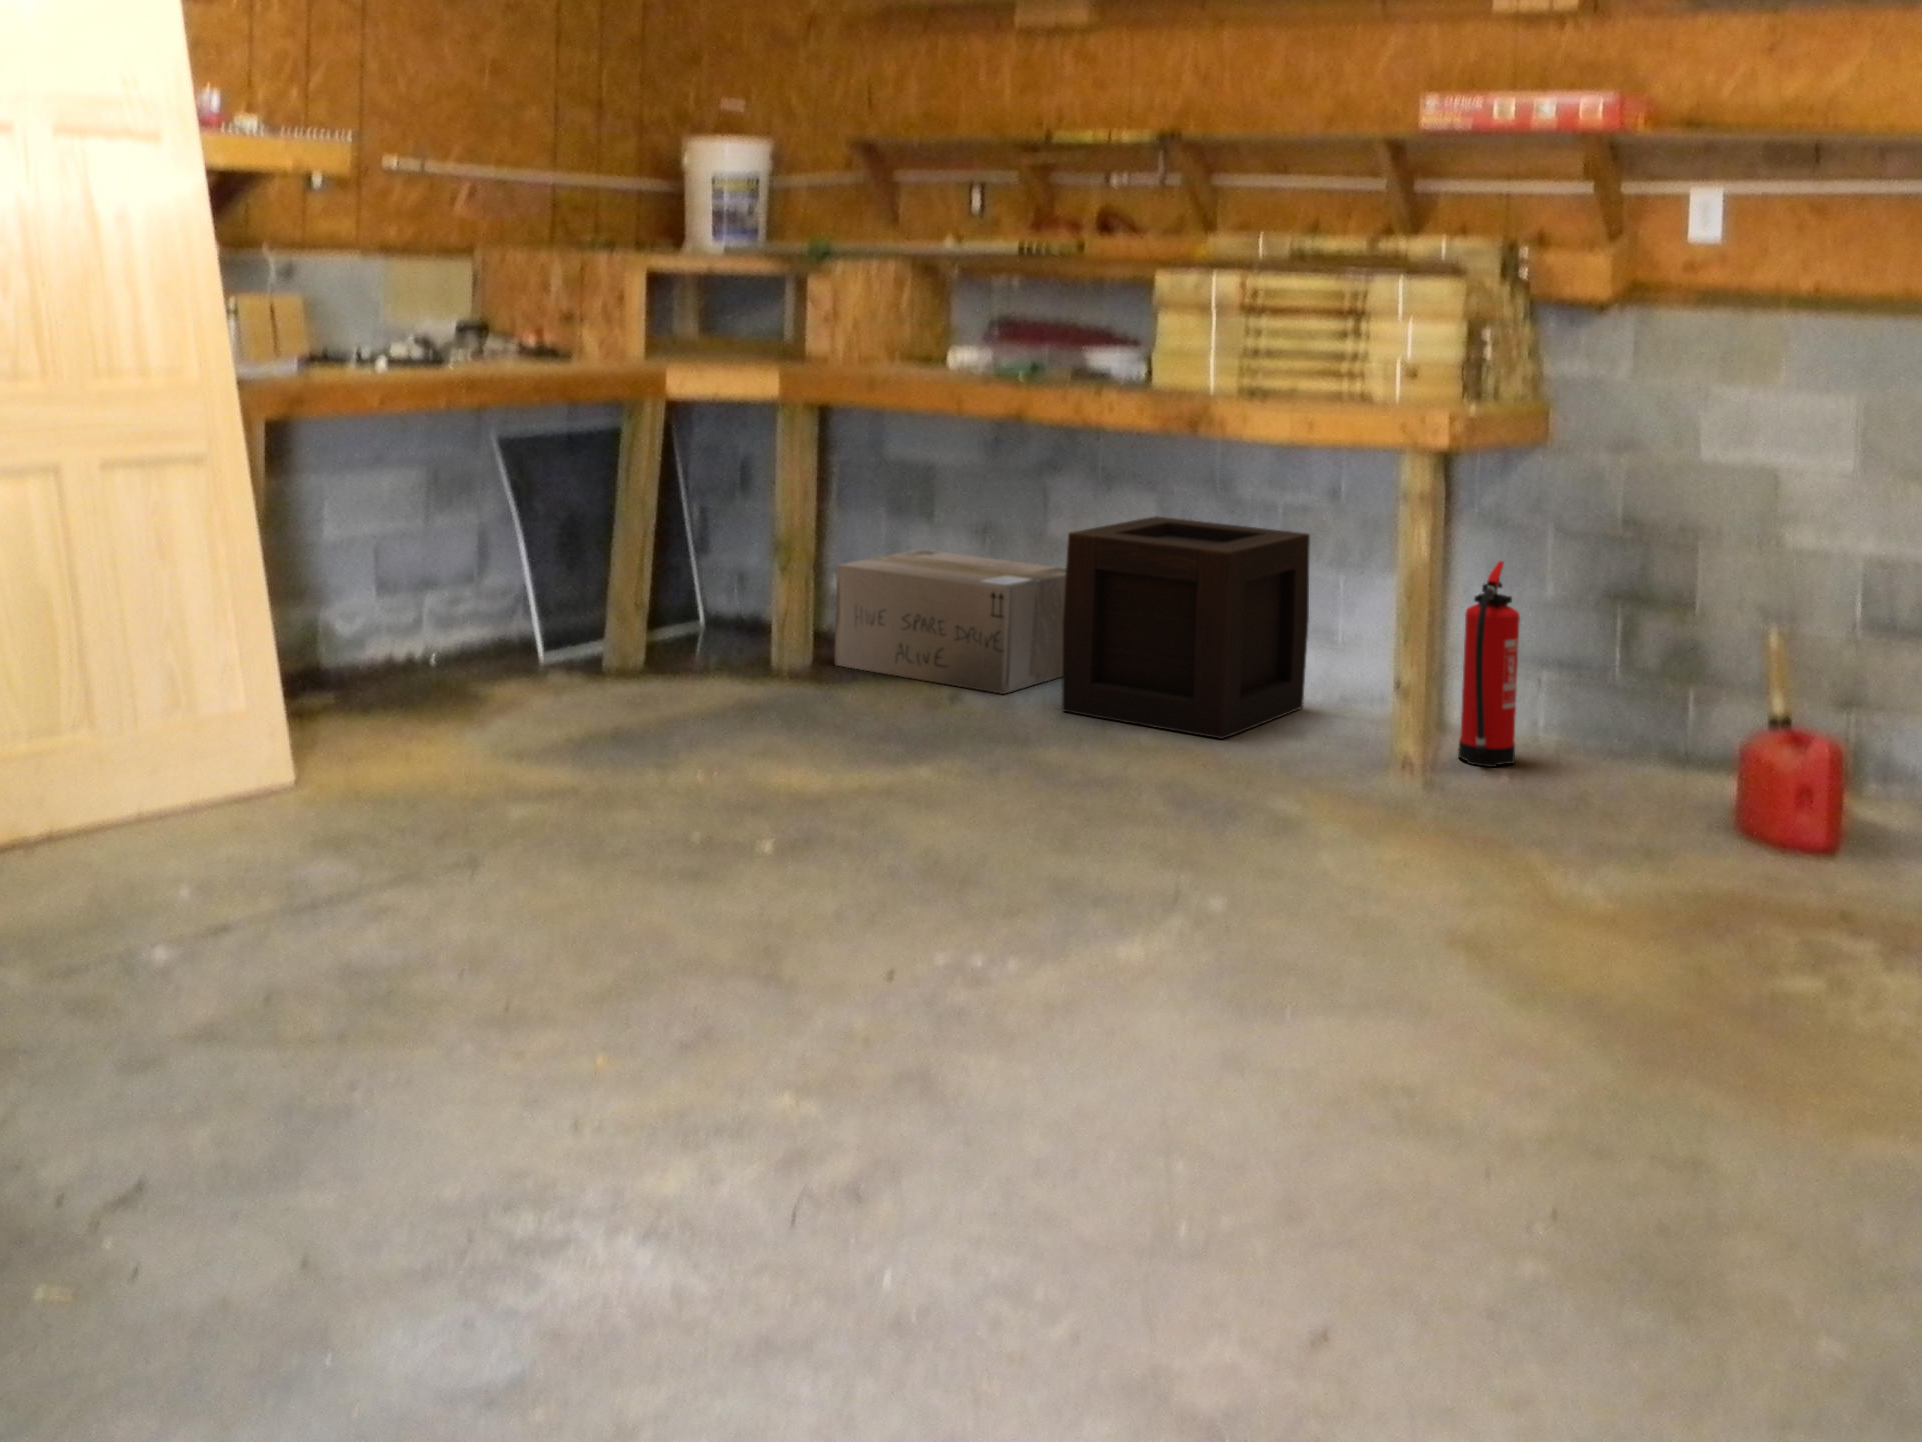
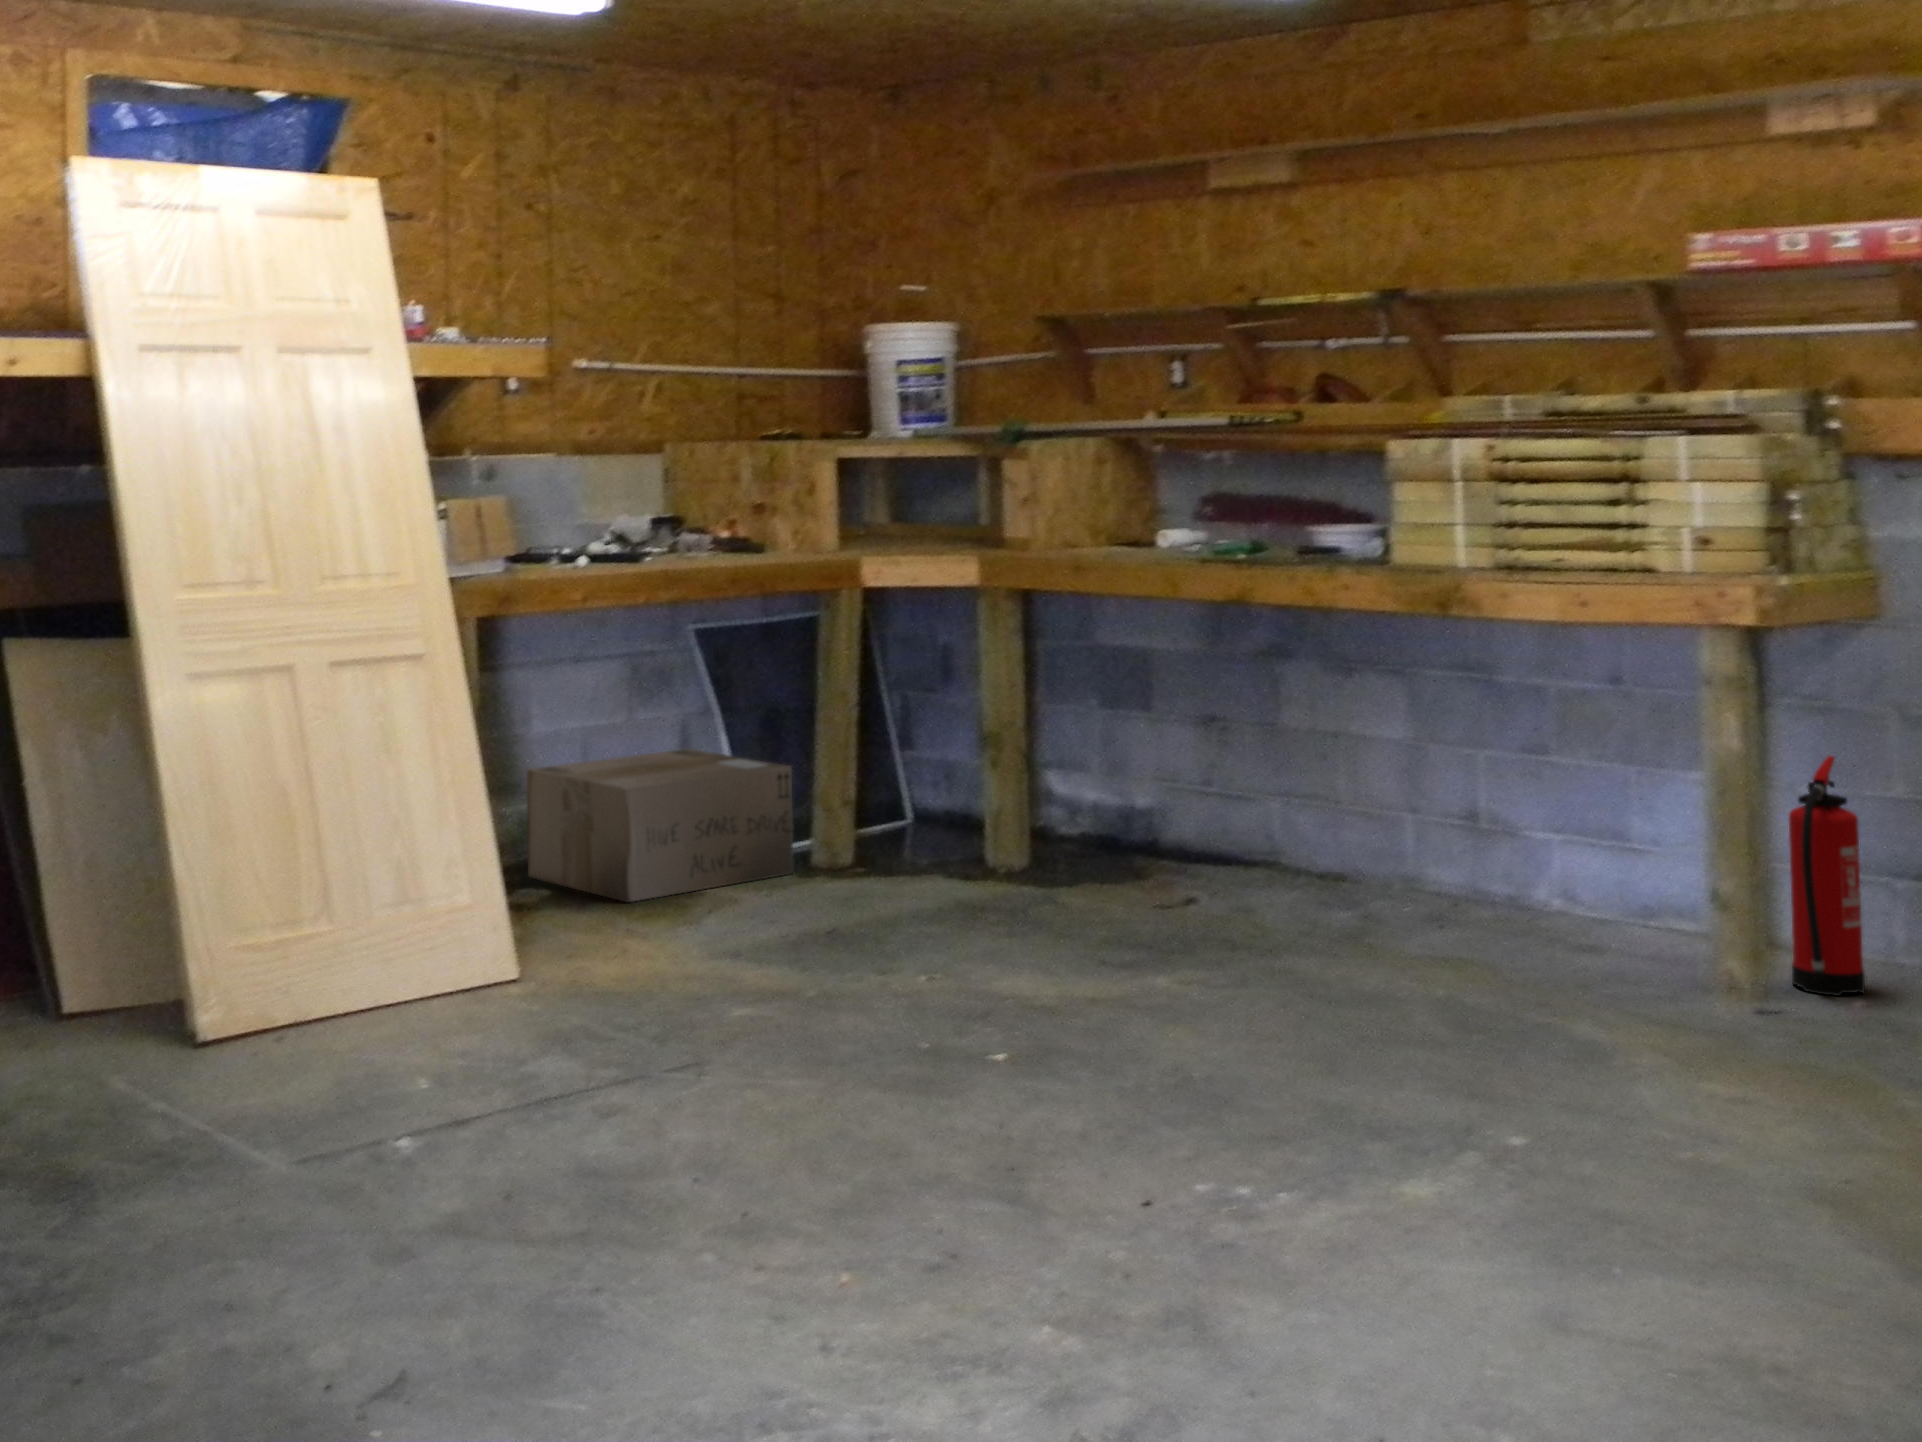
wooden crate: present [1062,516,1310,739] -> none [1304,708,1599,957]
cardboard box: present [834,549,1066,694] -> present [526,749,793,902]

